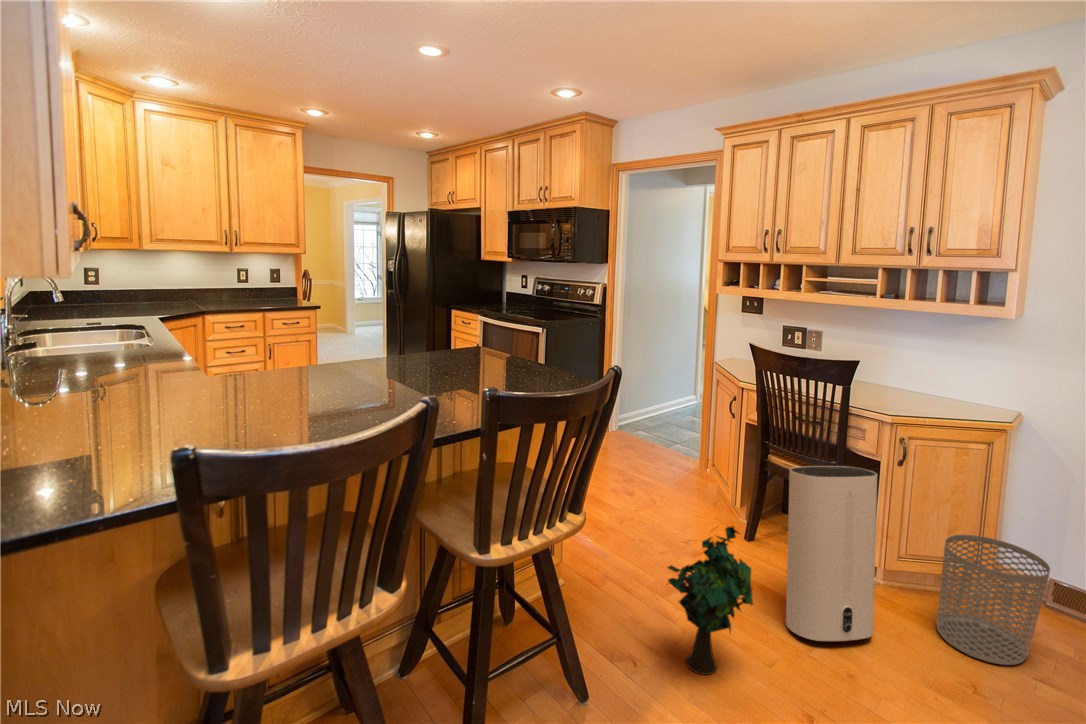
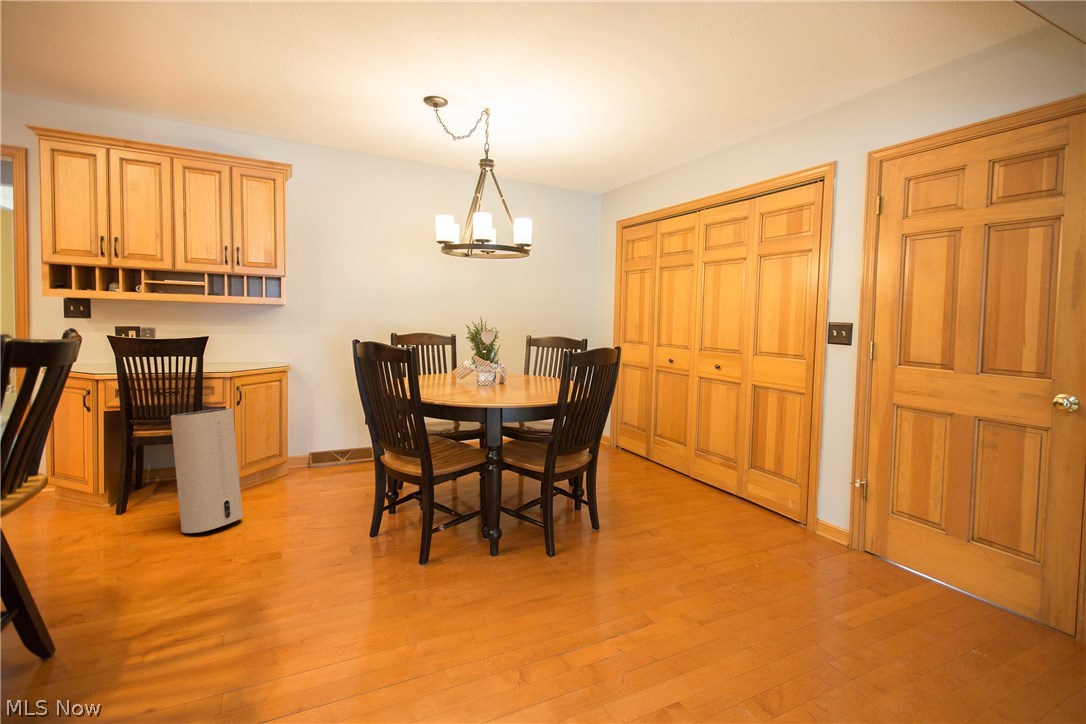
decorative plant: present [668,527,754,675] -> none [87,453,169,576]
waste bin: present [937,535,1050,665] -> none [276,440,329,509]

